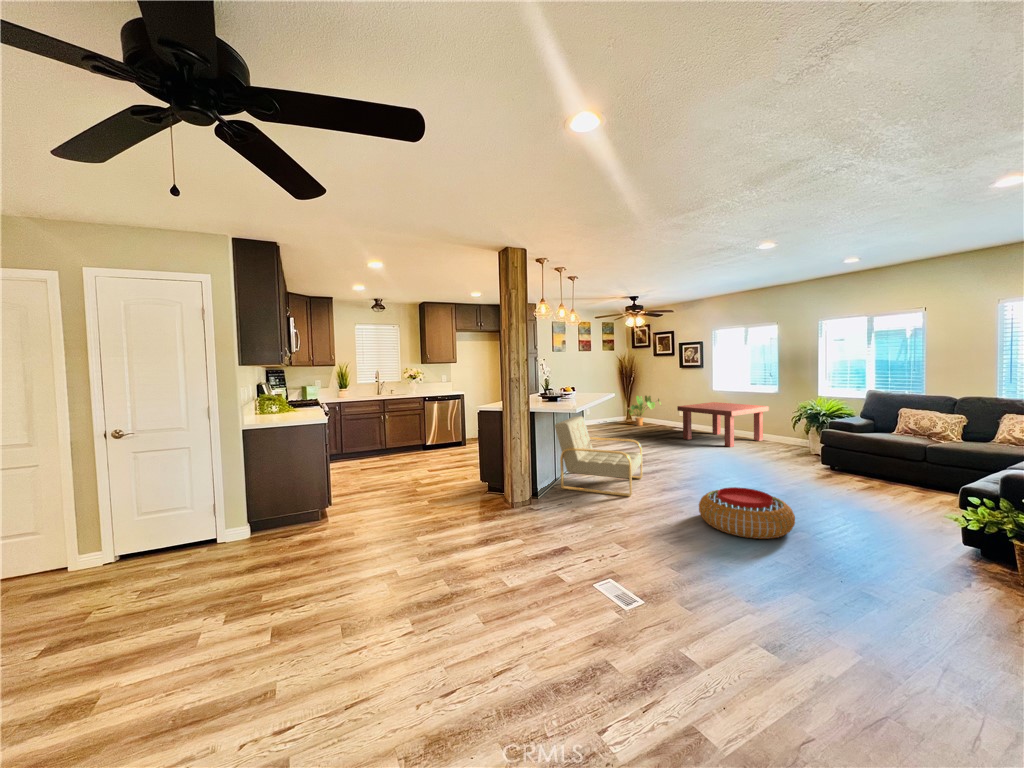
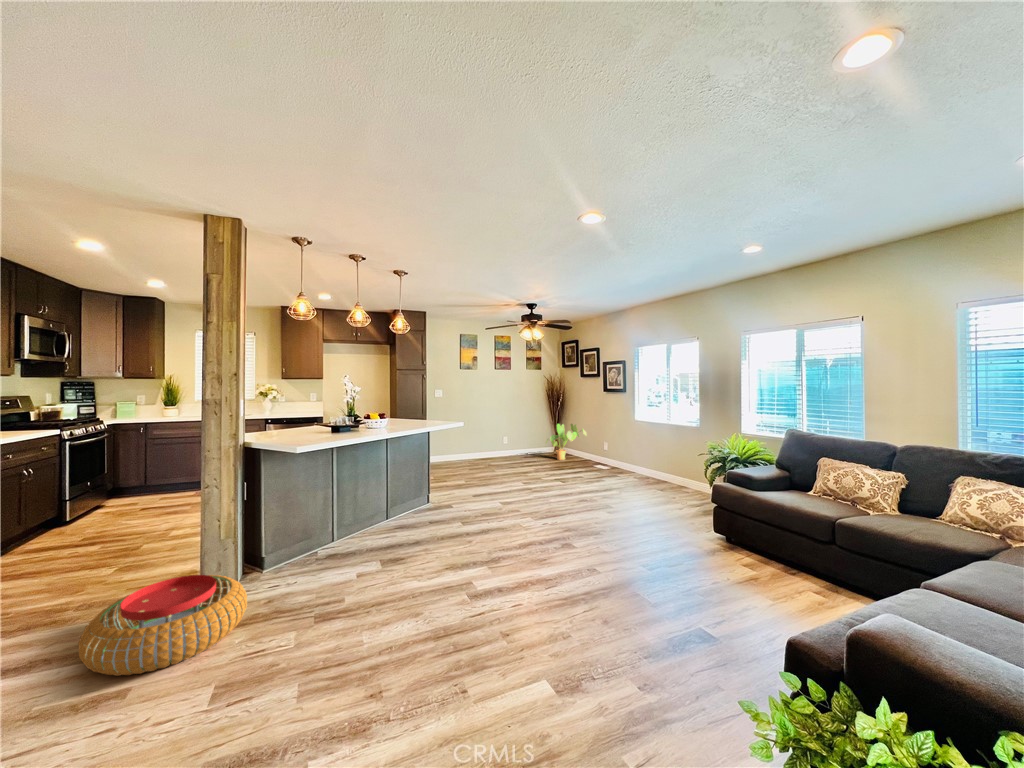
coffee table: present [677,402,769,447] -> none [582,435,691,496]
armchair: present [555,416,643,497] -> none [324,454,457,578]
pouf: present [699,487,795,539] -> present [78,575,247,676]

